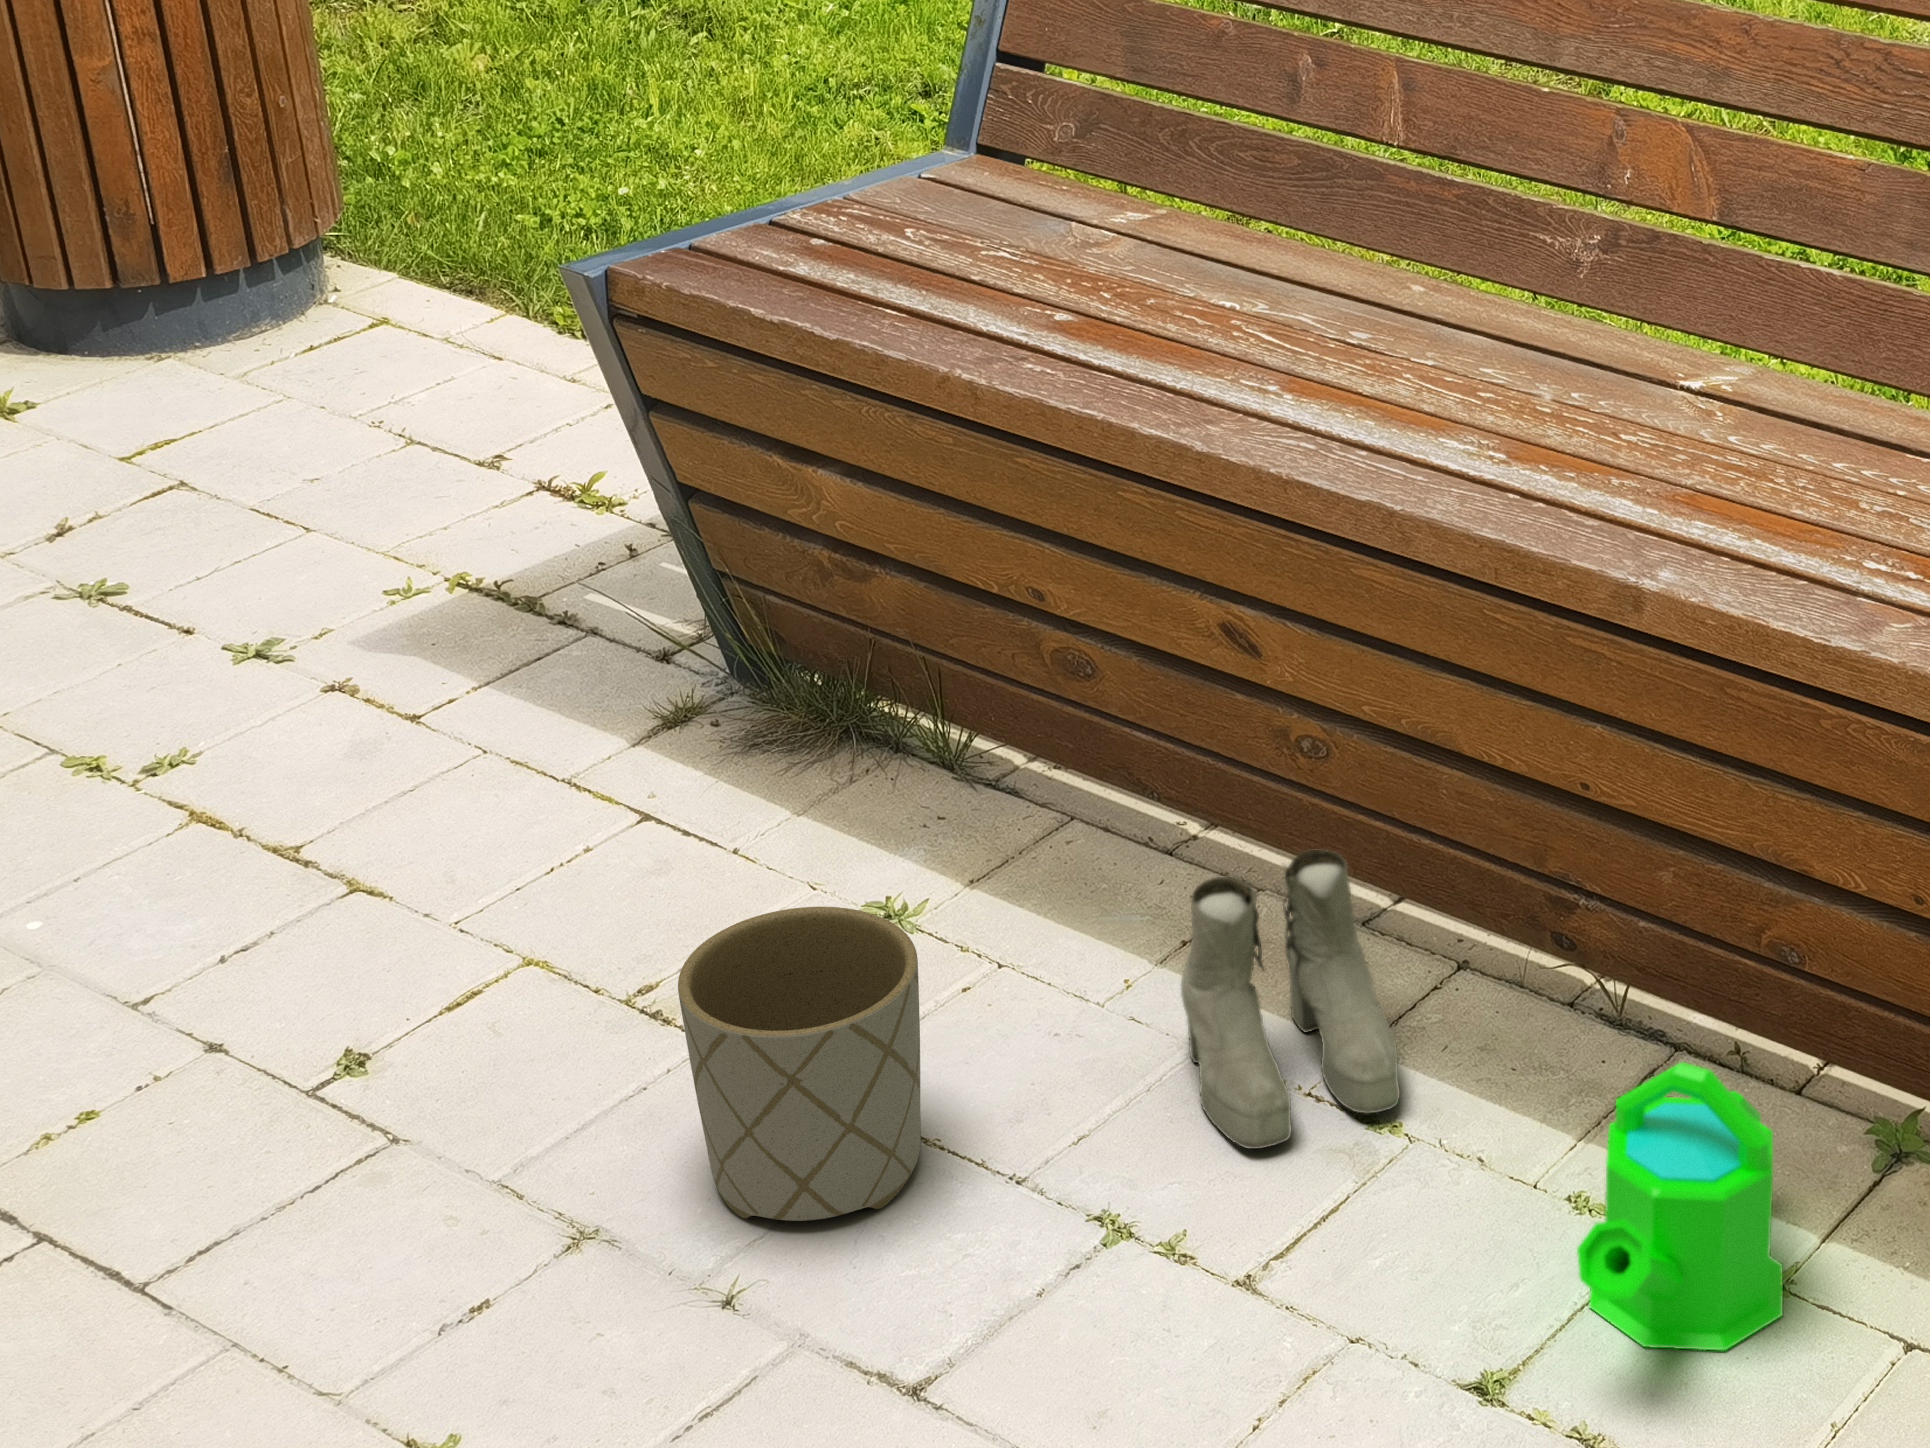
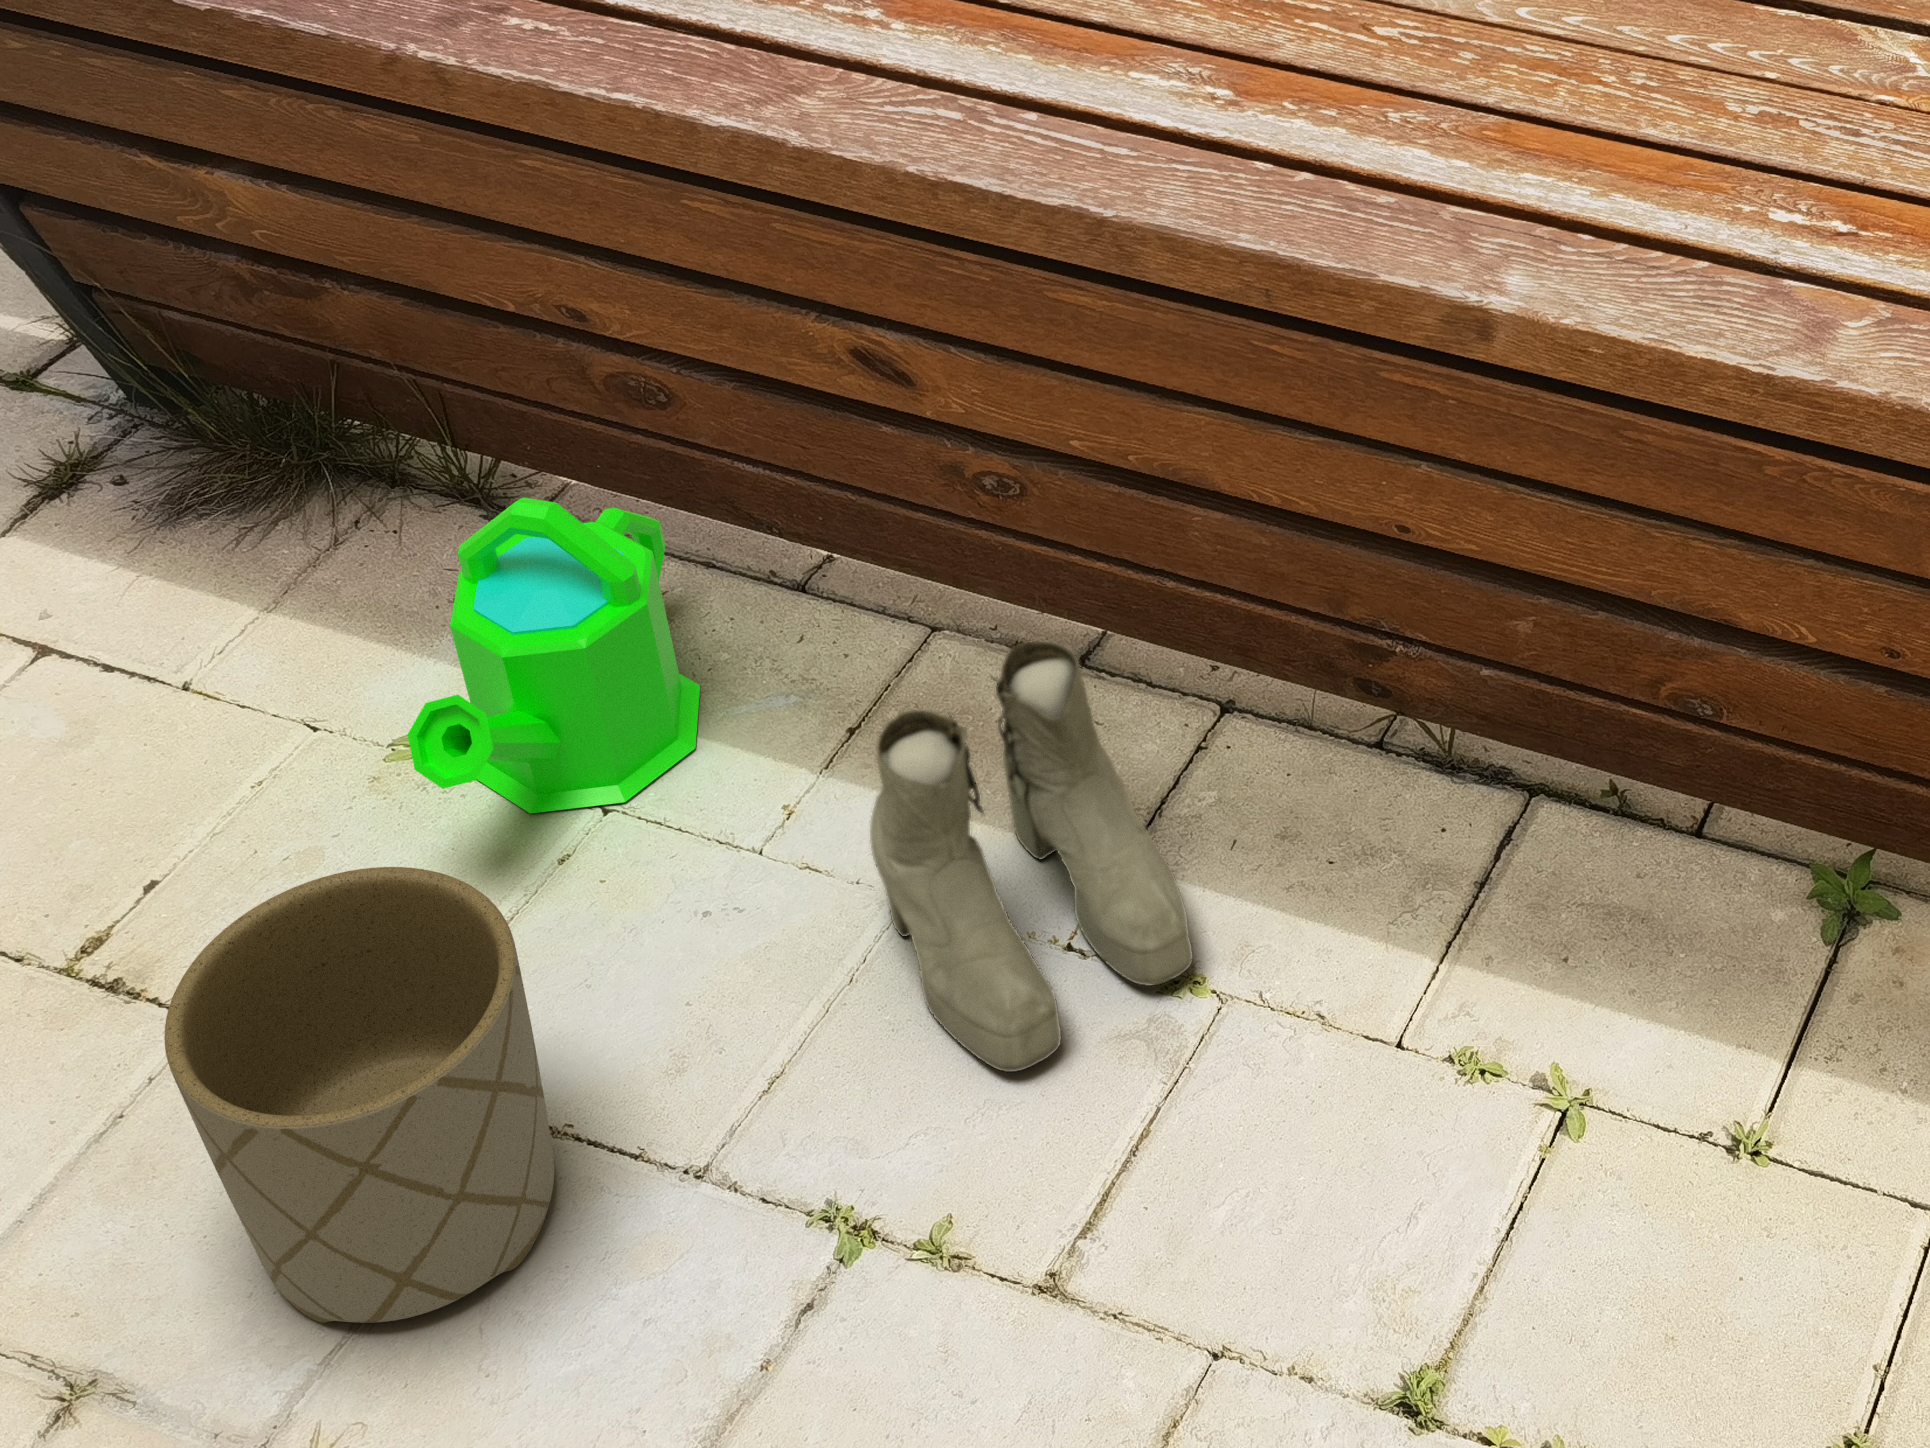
watering can: present [1577,1062,1783,1350] -> present [408,497,700,814]

